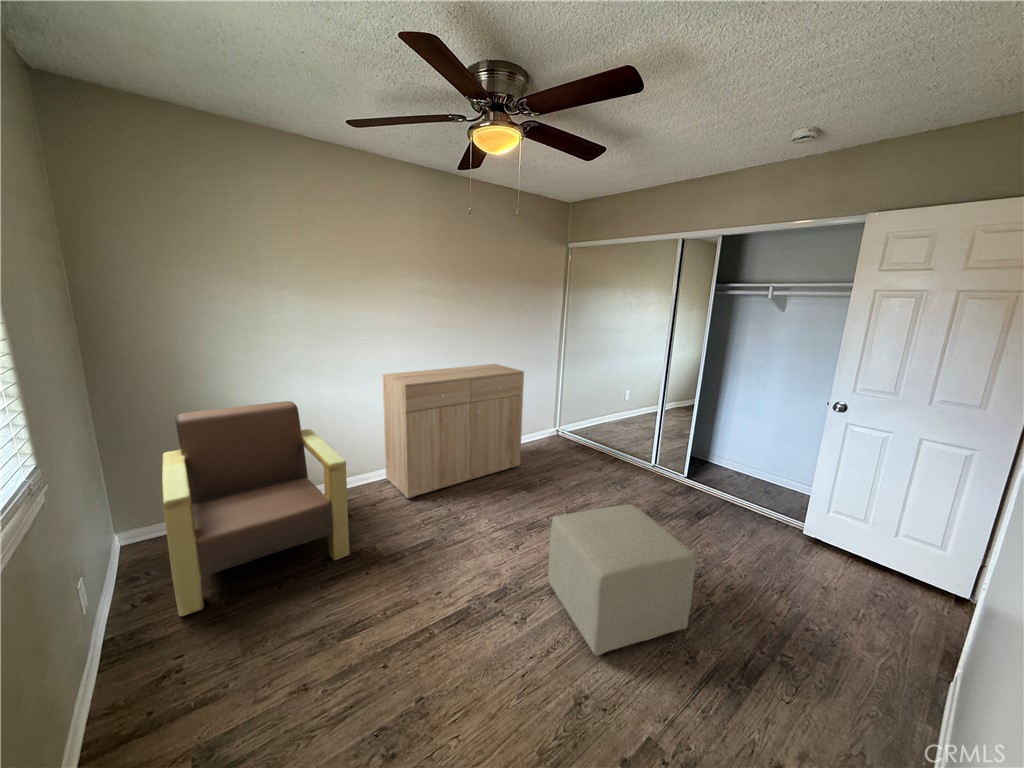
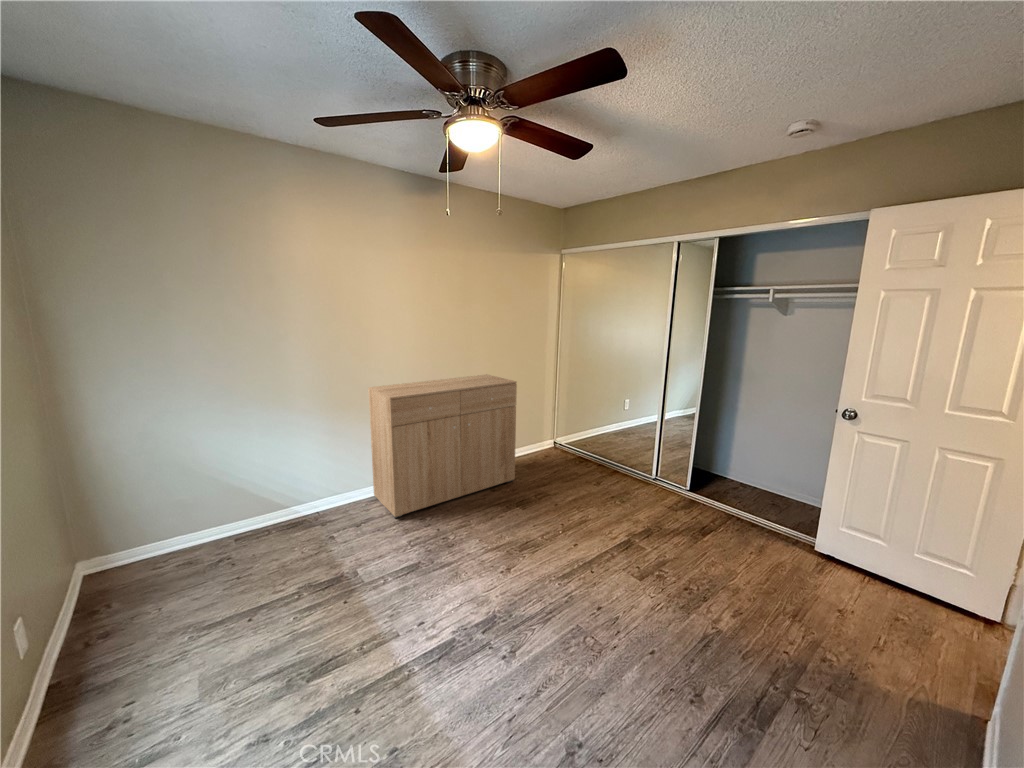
armchair: present [162,401,350,616] -> none [117,417,329,655]
ottoman: present [548,504,696,656] -> none [540,523,699,696]

